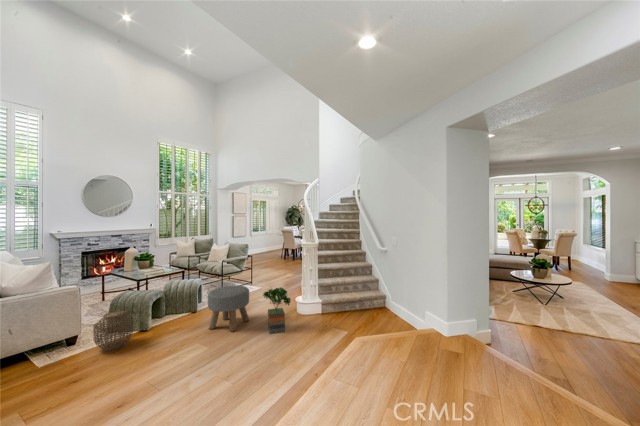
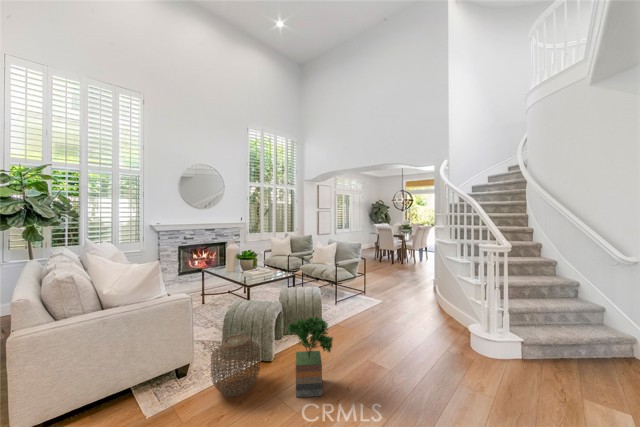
ottoman: present [208,286,249,332] -> none [353,304,415,382]
potted tree: present [263,288,291,333] -> present [287,317,333,397]

